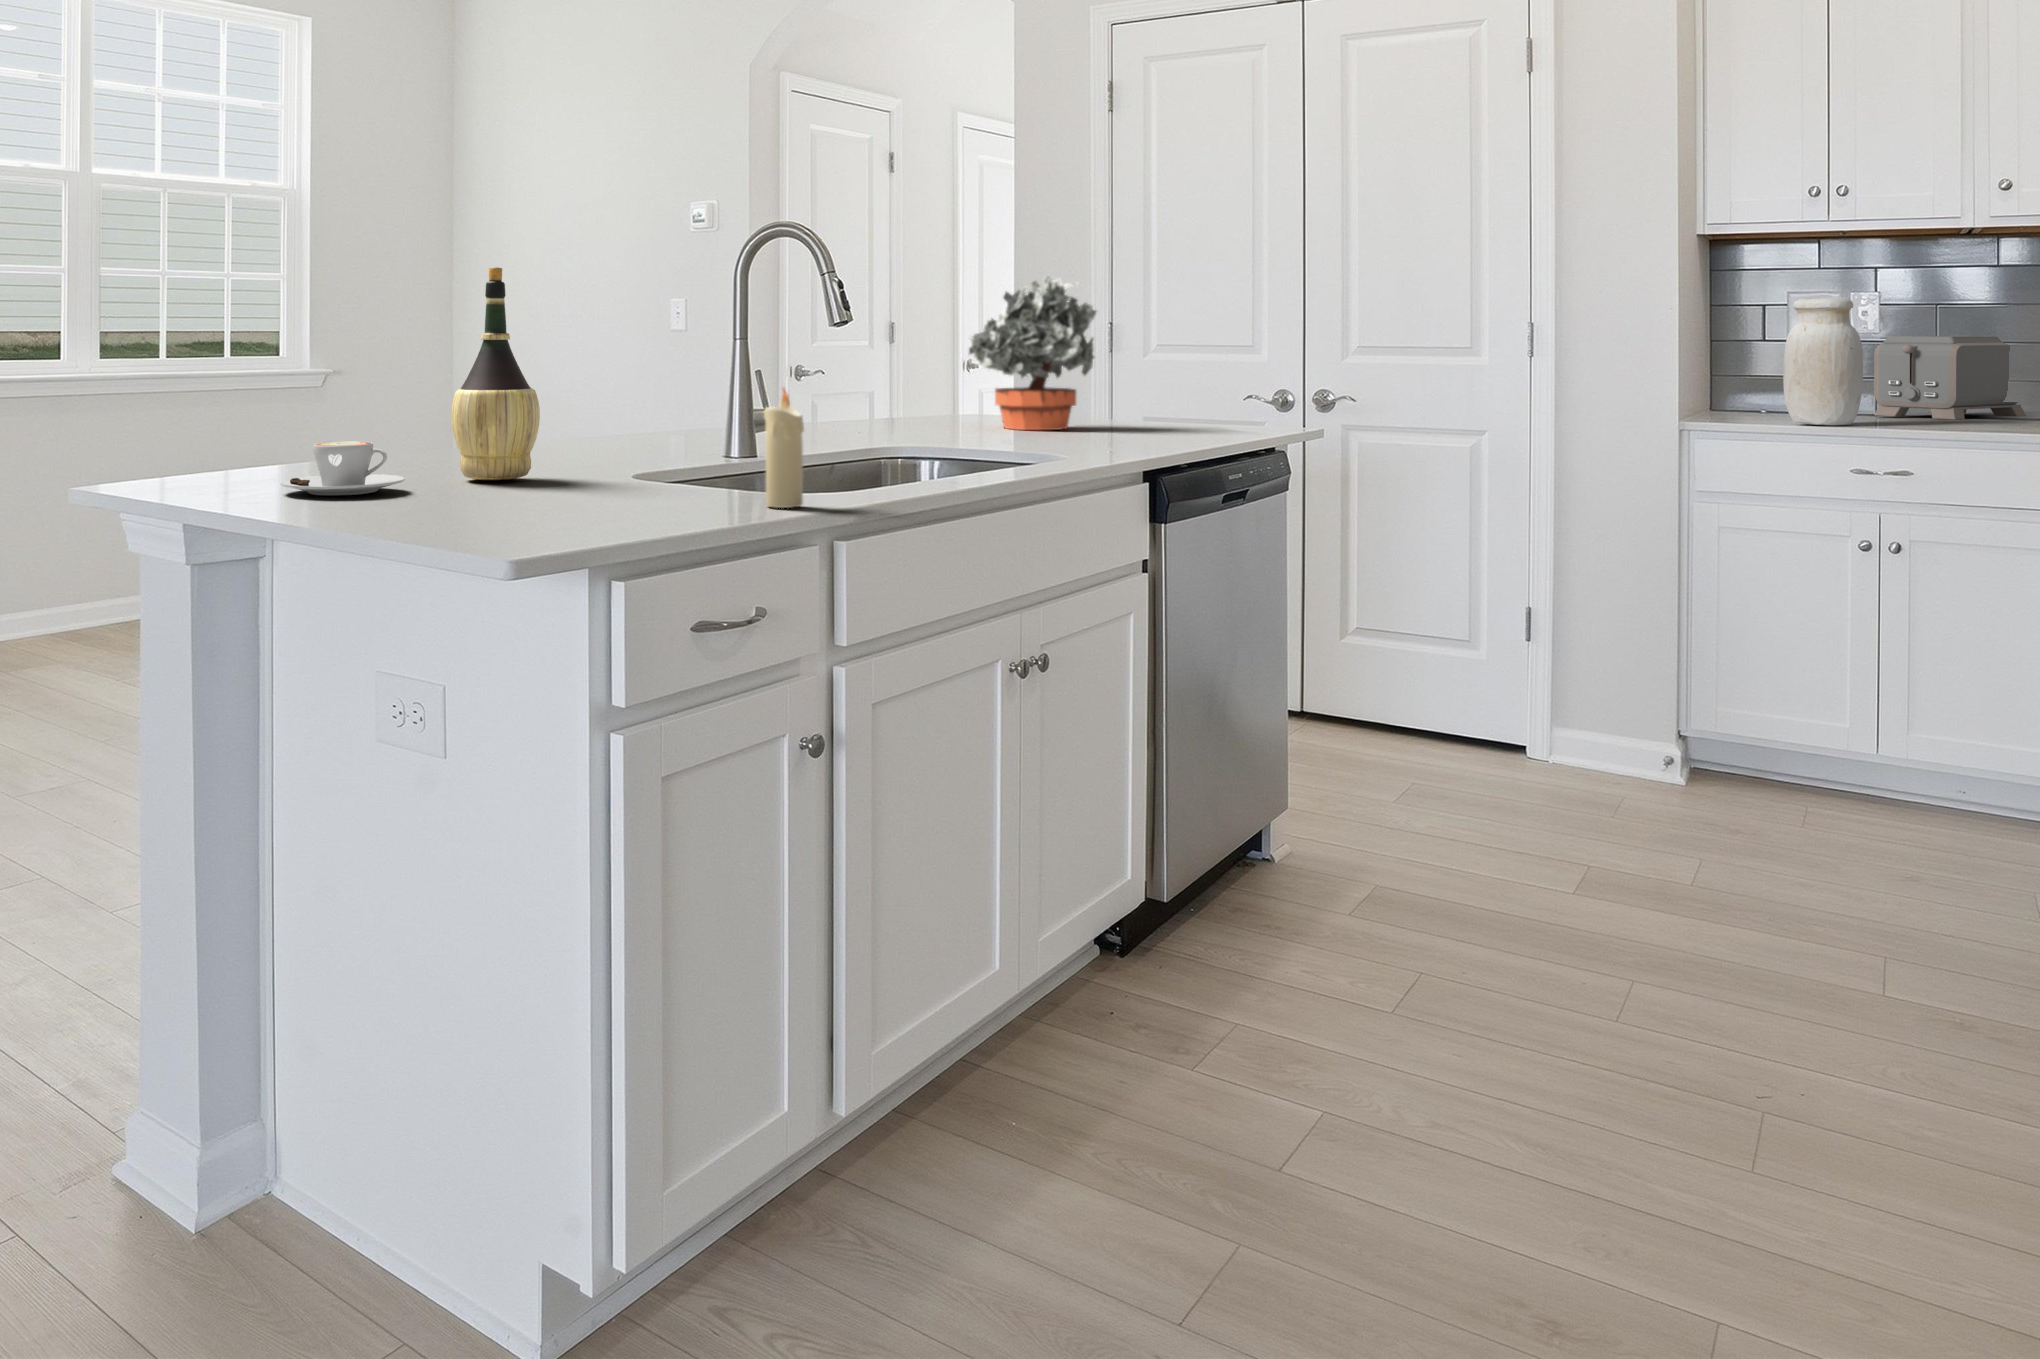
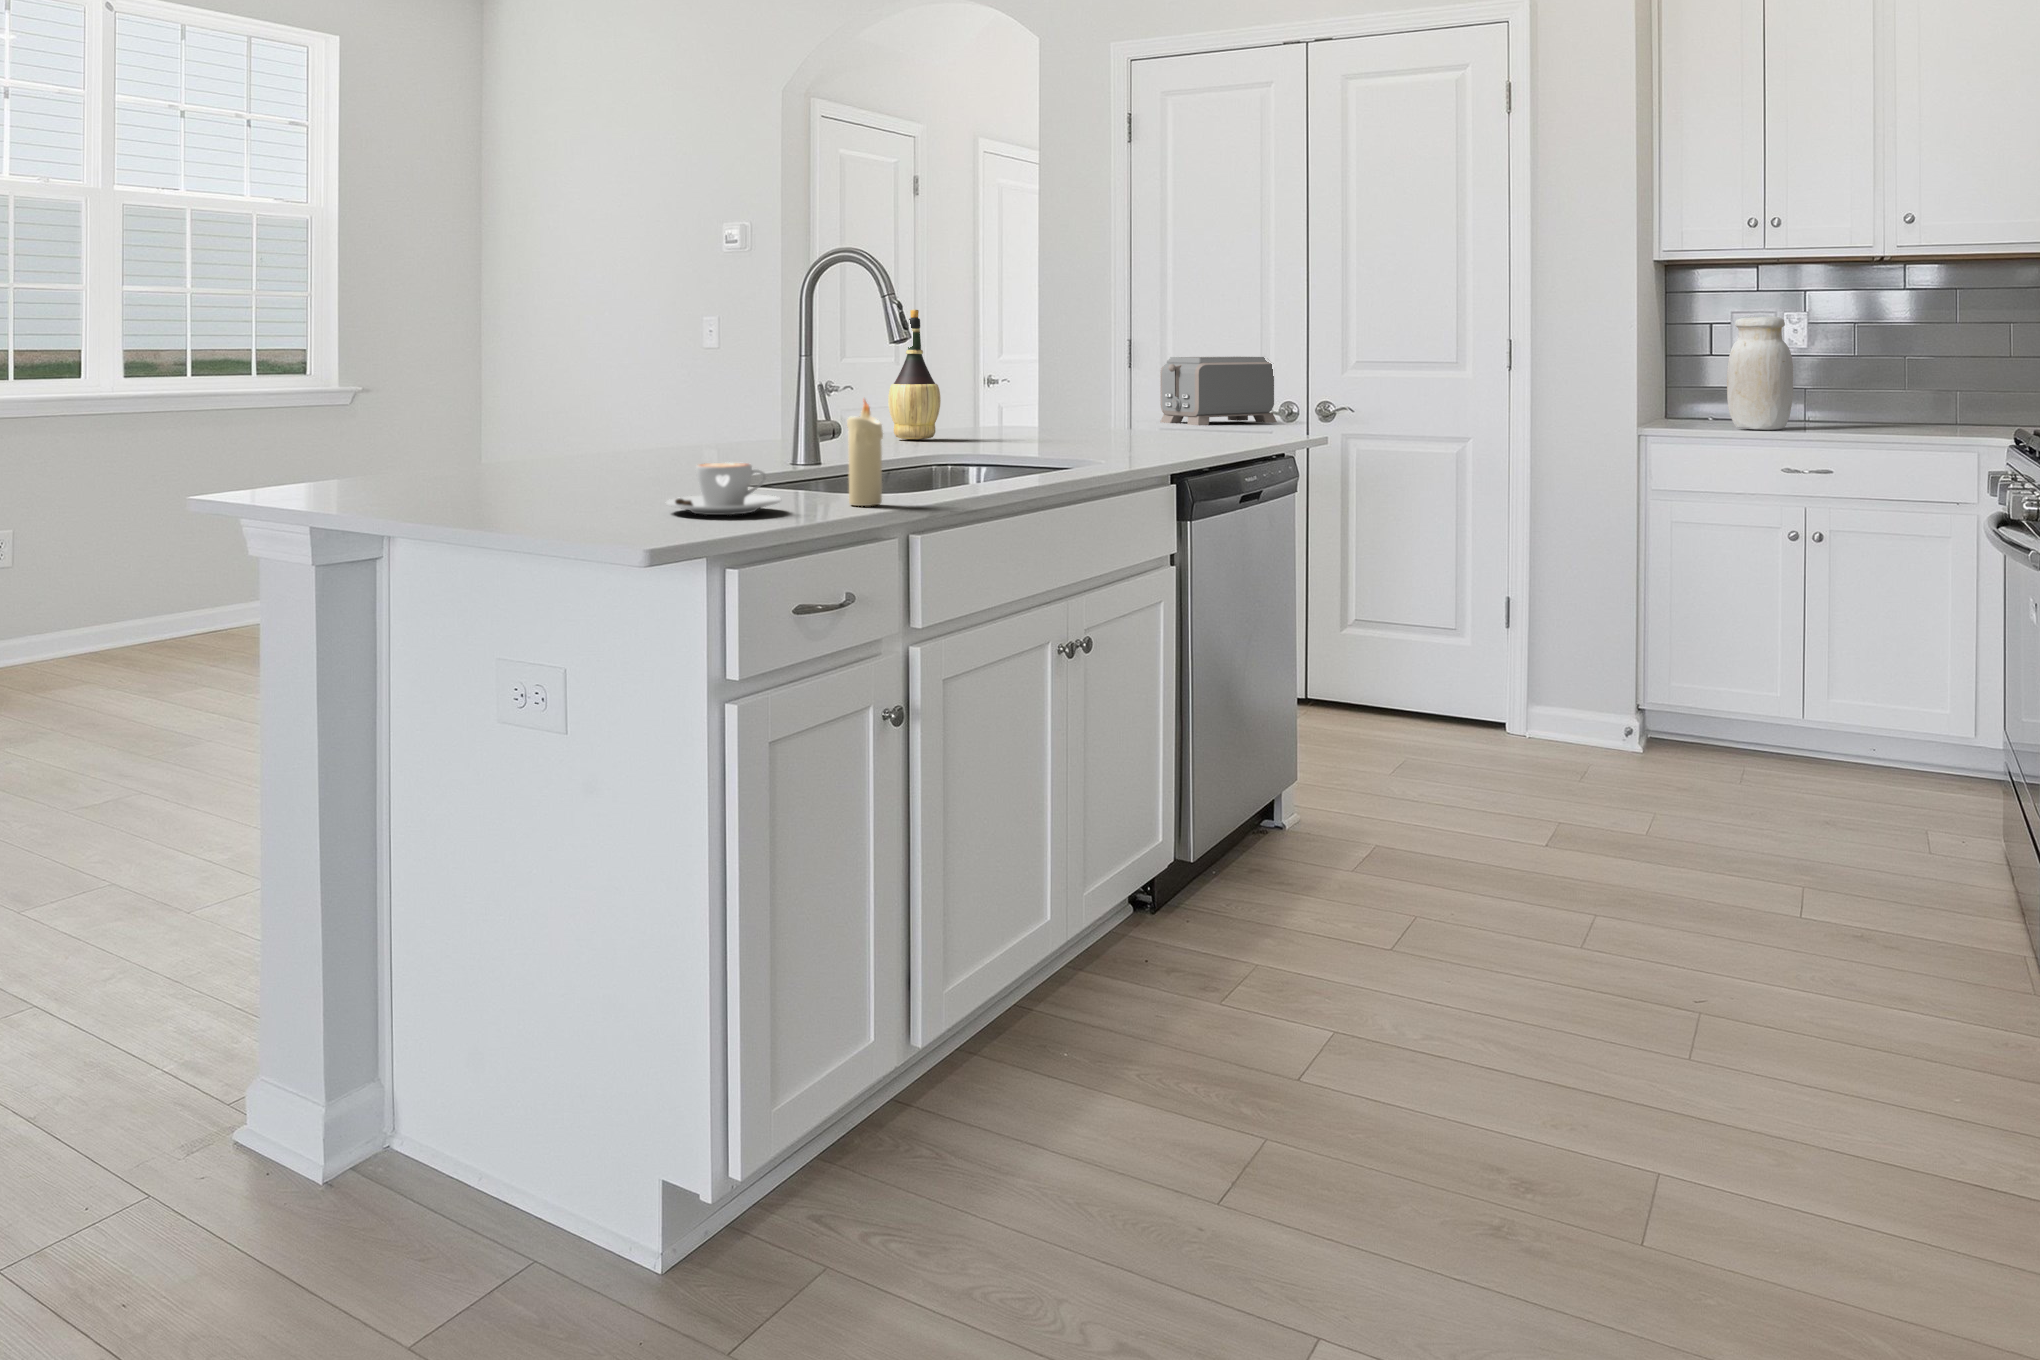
wine bottle: present [451,267,540,480] -> present [888,309,941,440]
potted plant: present [969,275,1097,430] -> none [1006,294,1126,440]
toaster: present [1874,336,2026,420] -> present [1160,356,1277,425]
coffee cup: present [281,441,405,495] -> present [666,463,781,515]

